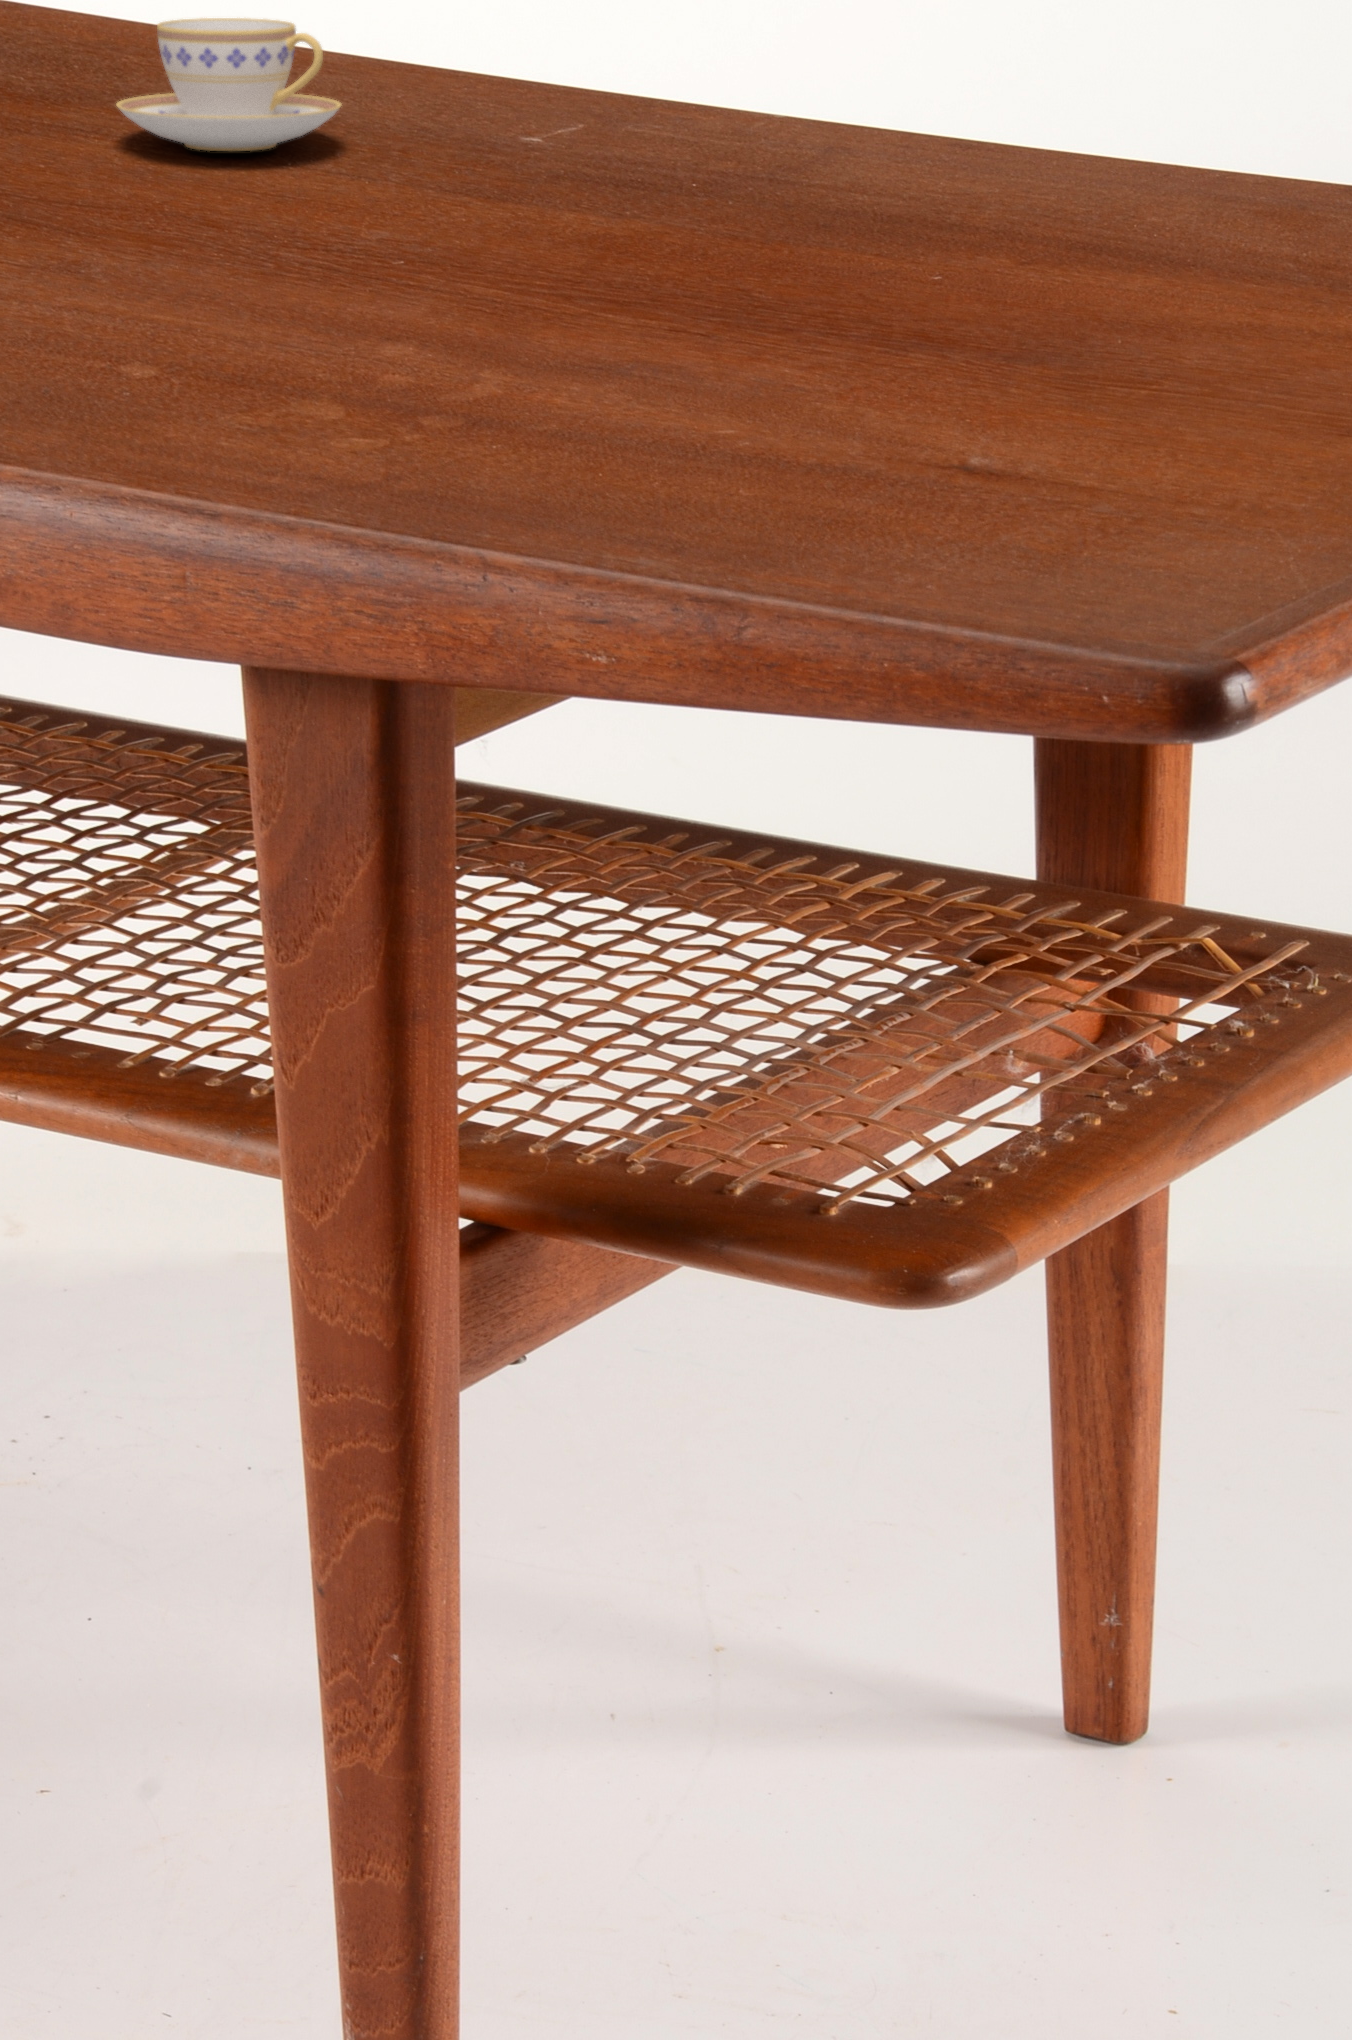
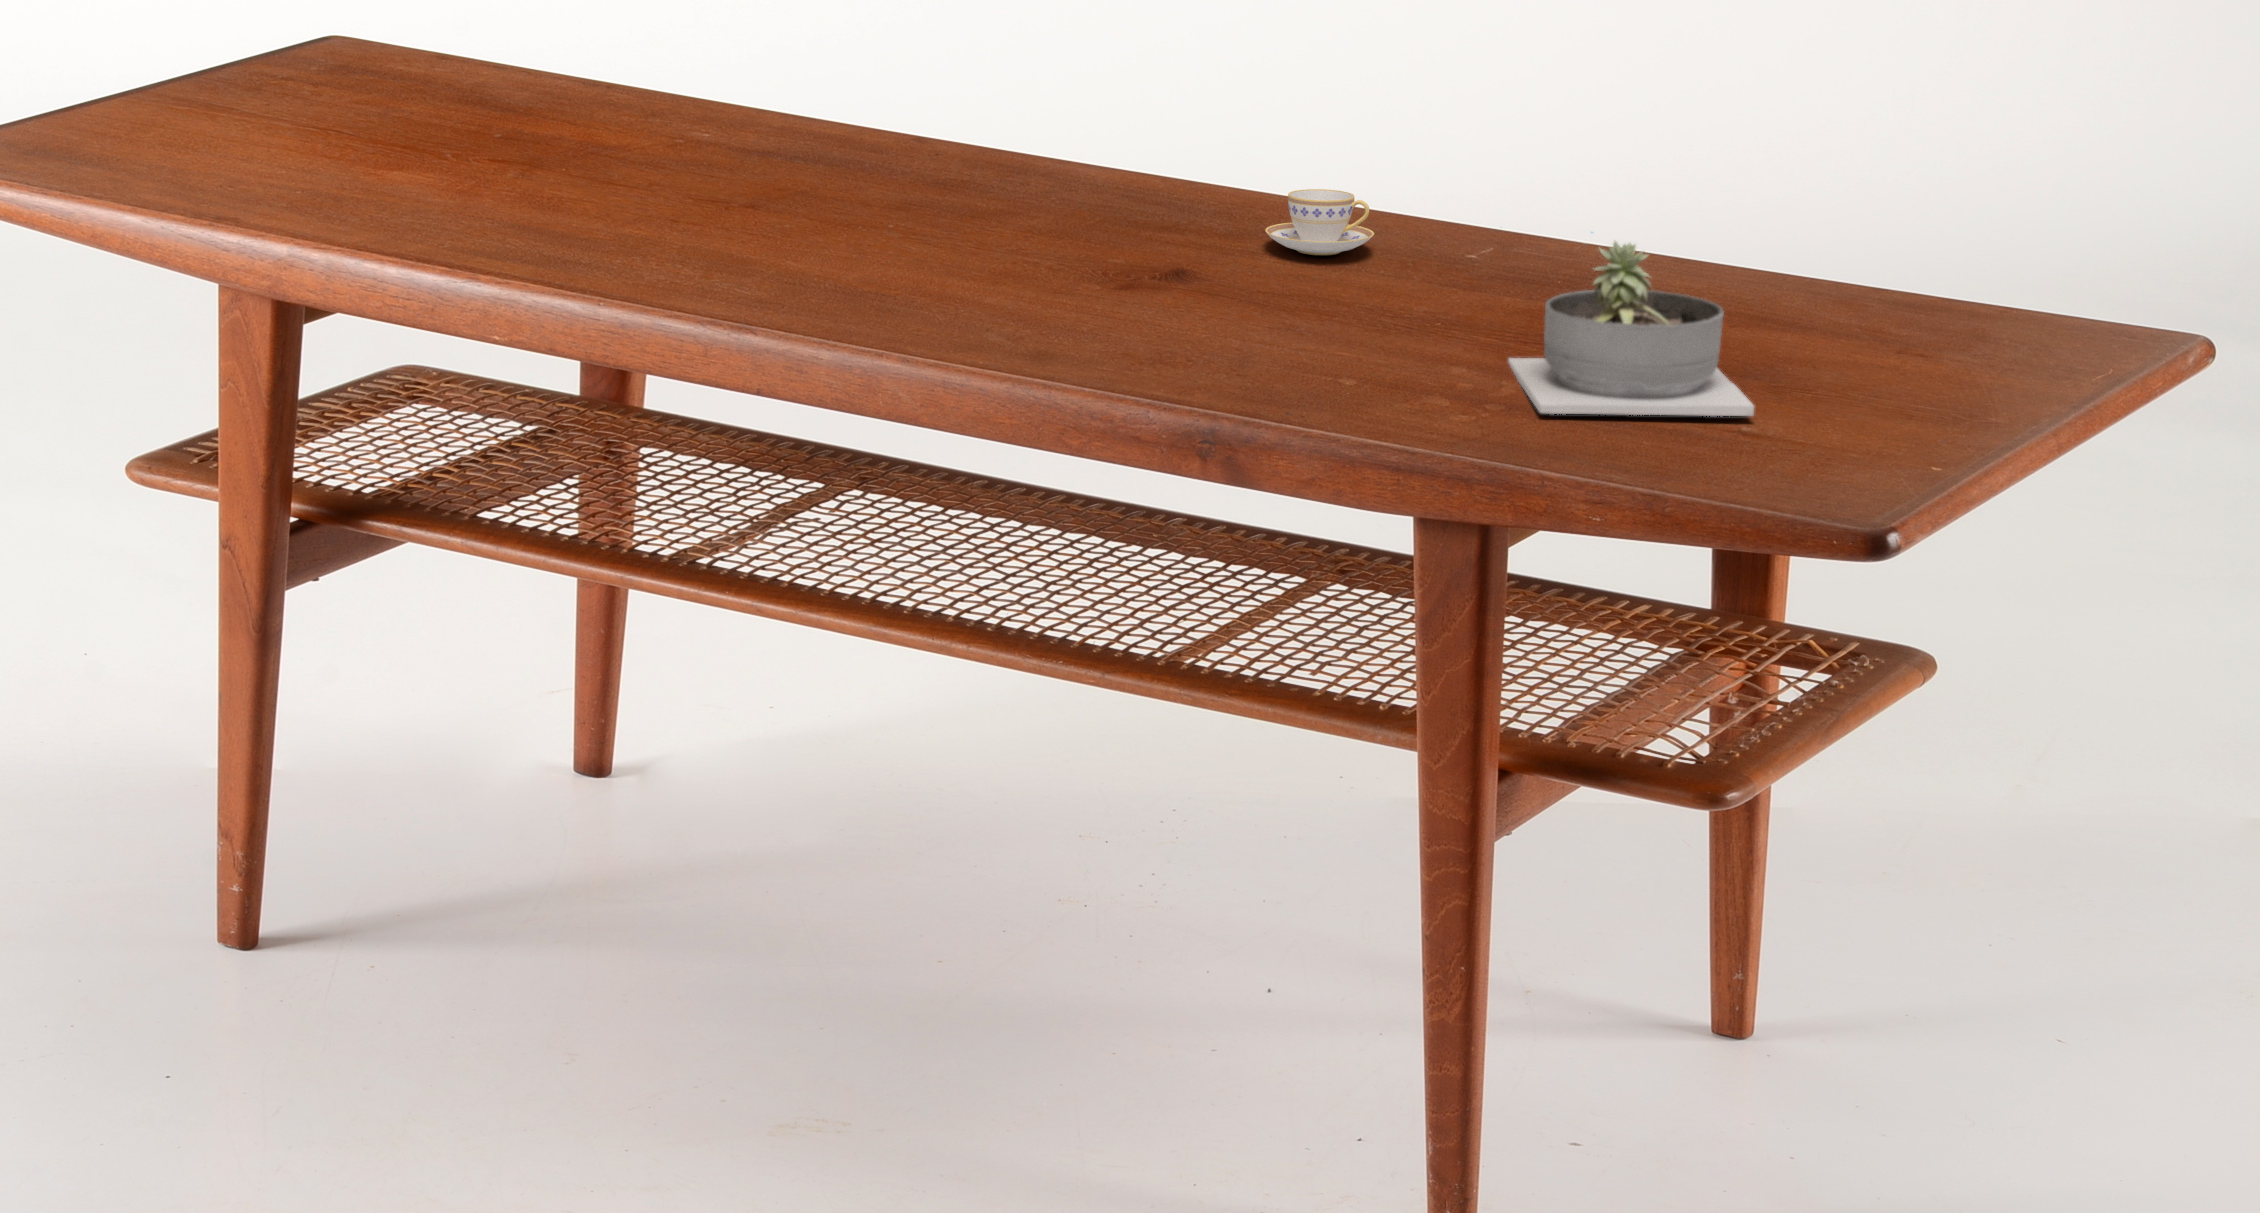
succulent planter: none [509,30,1002,427] -> present [1508,241,1754,416]

